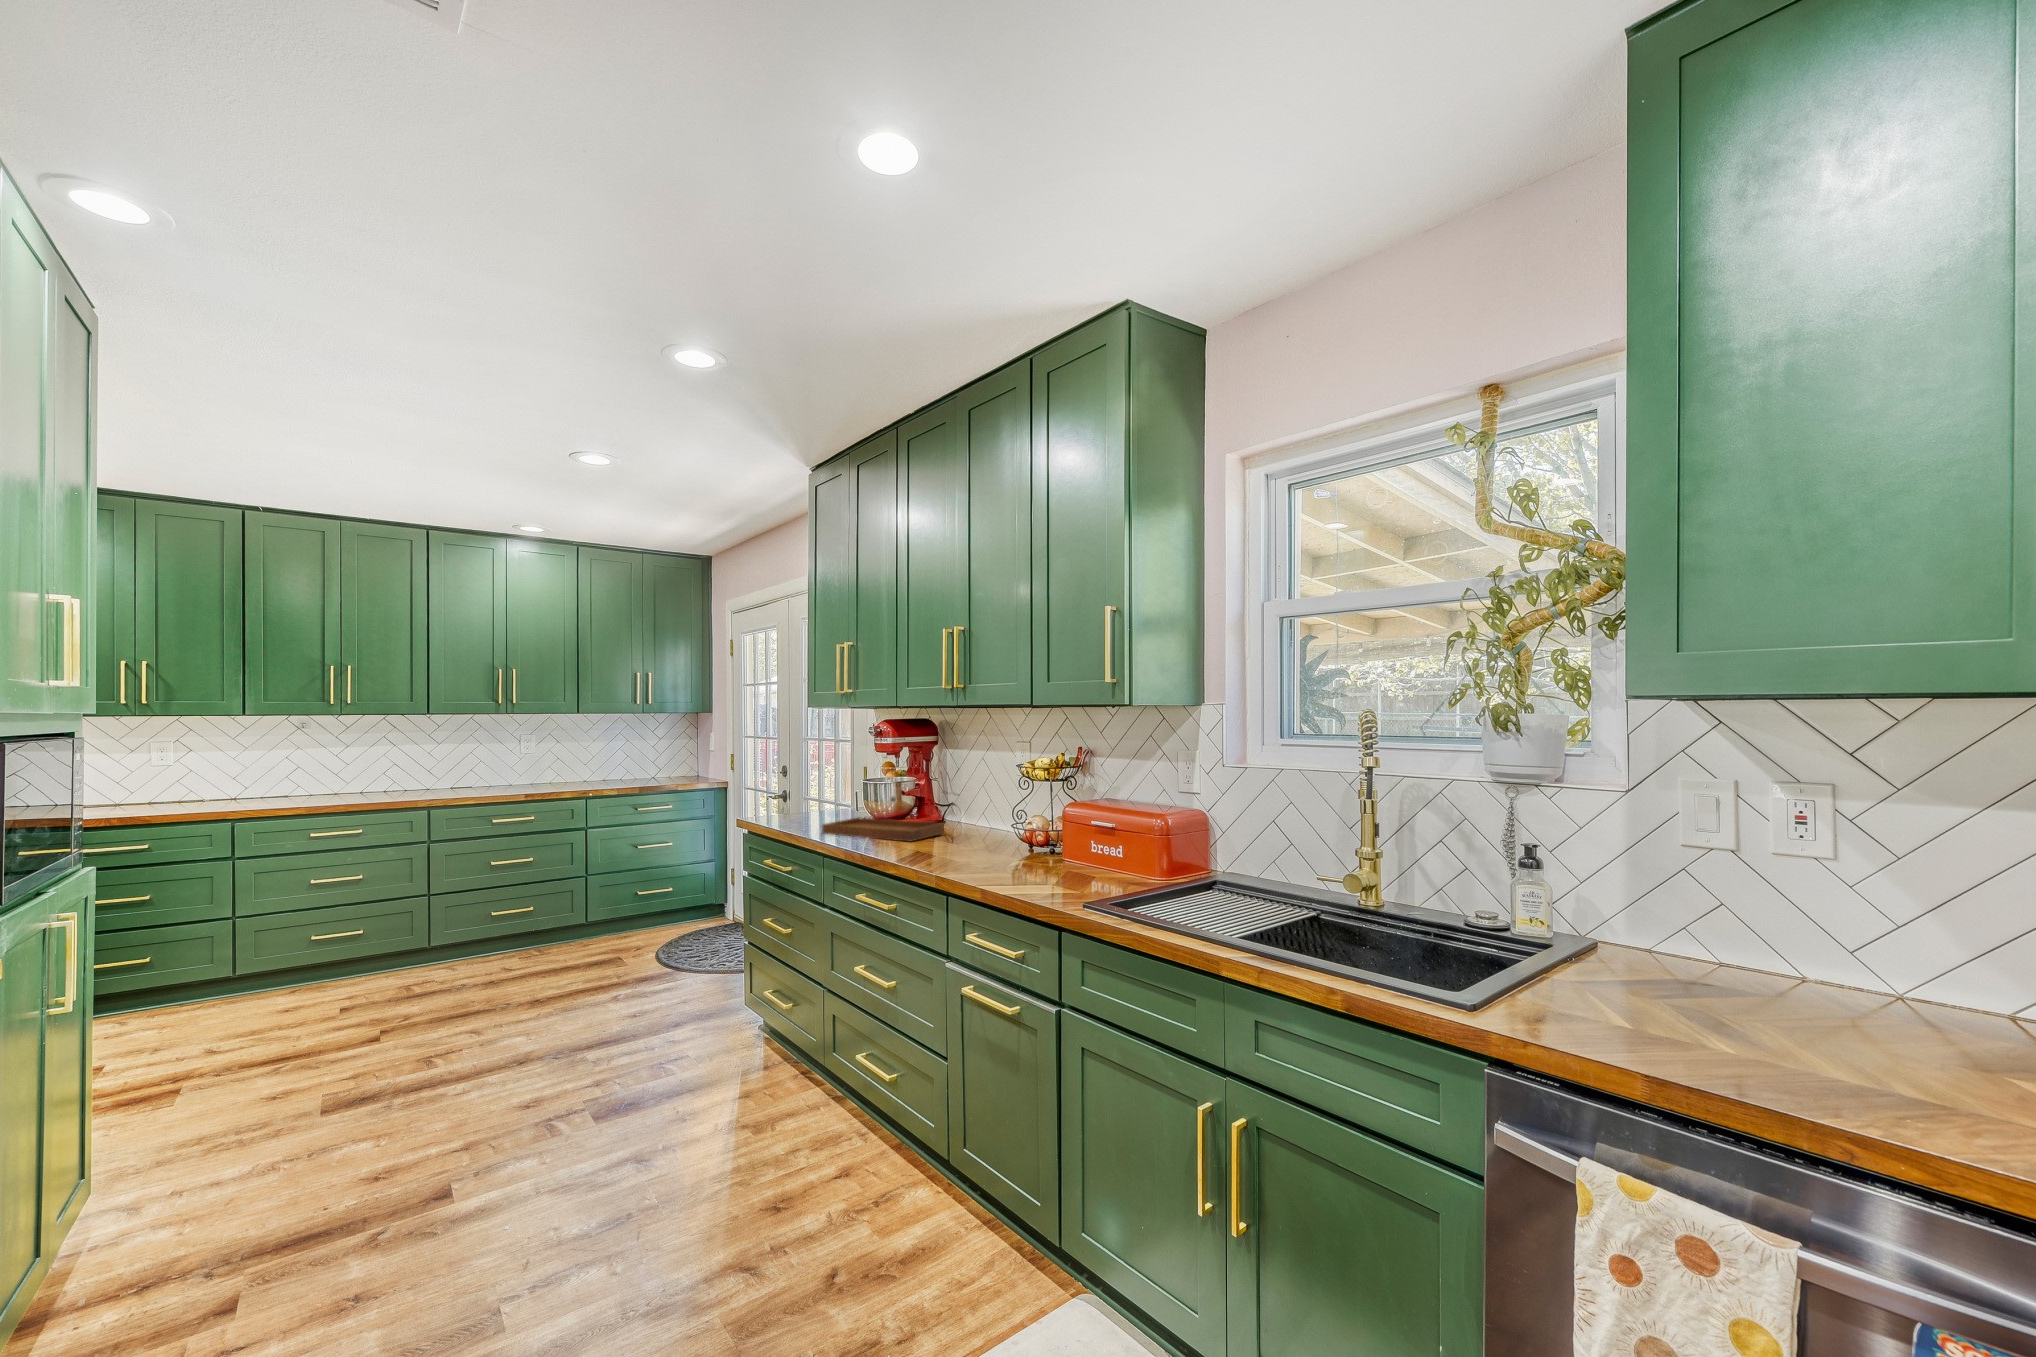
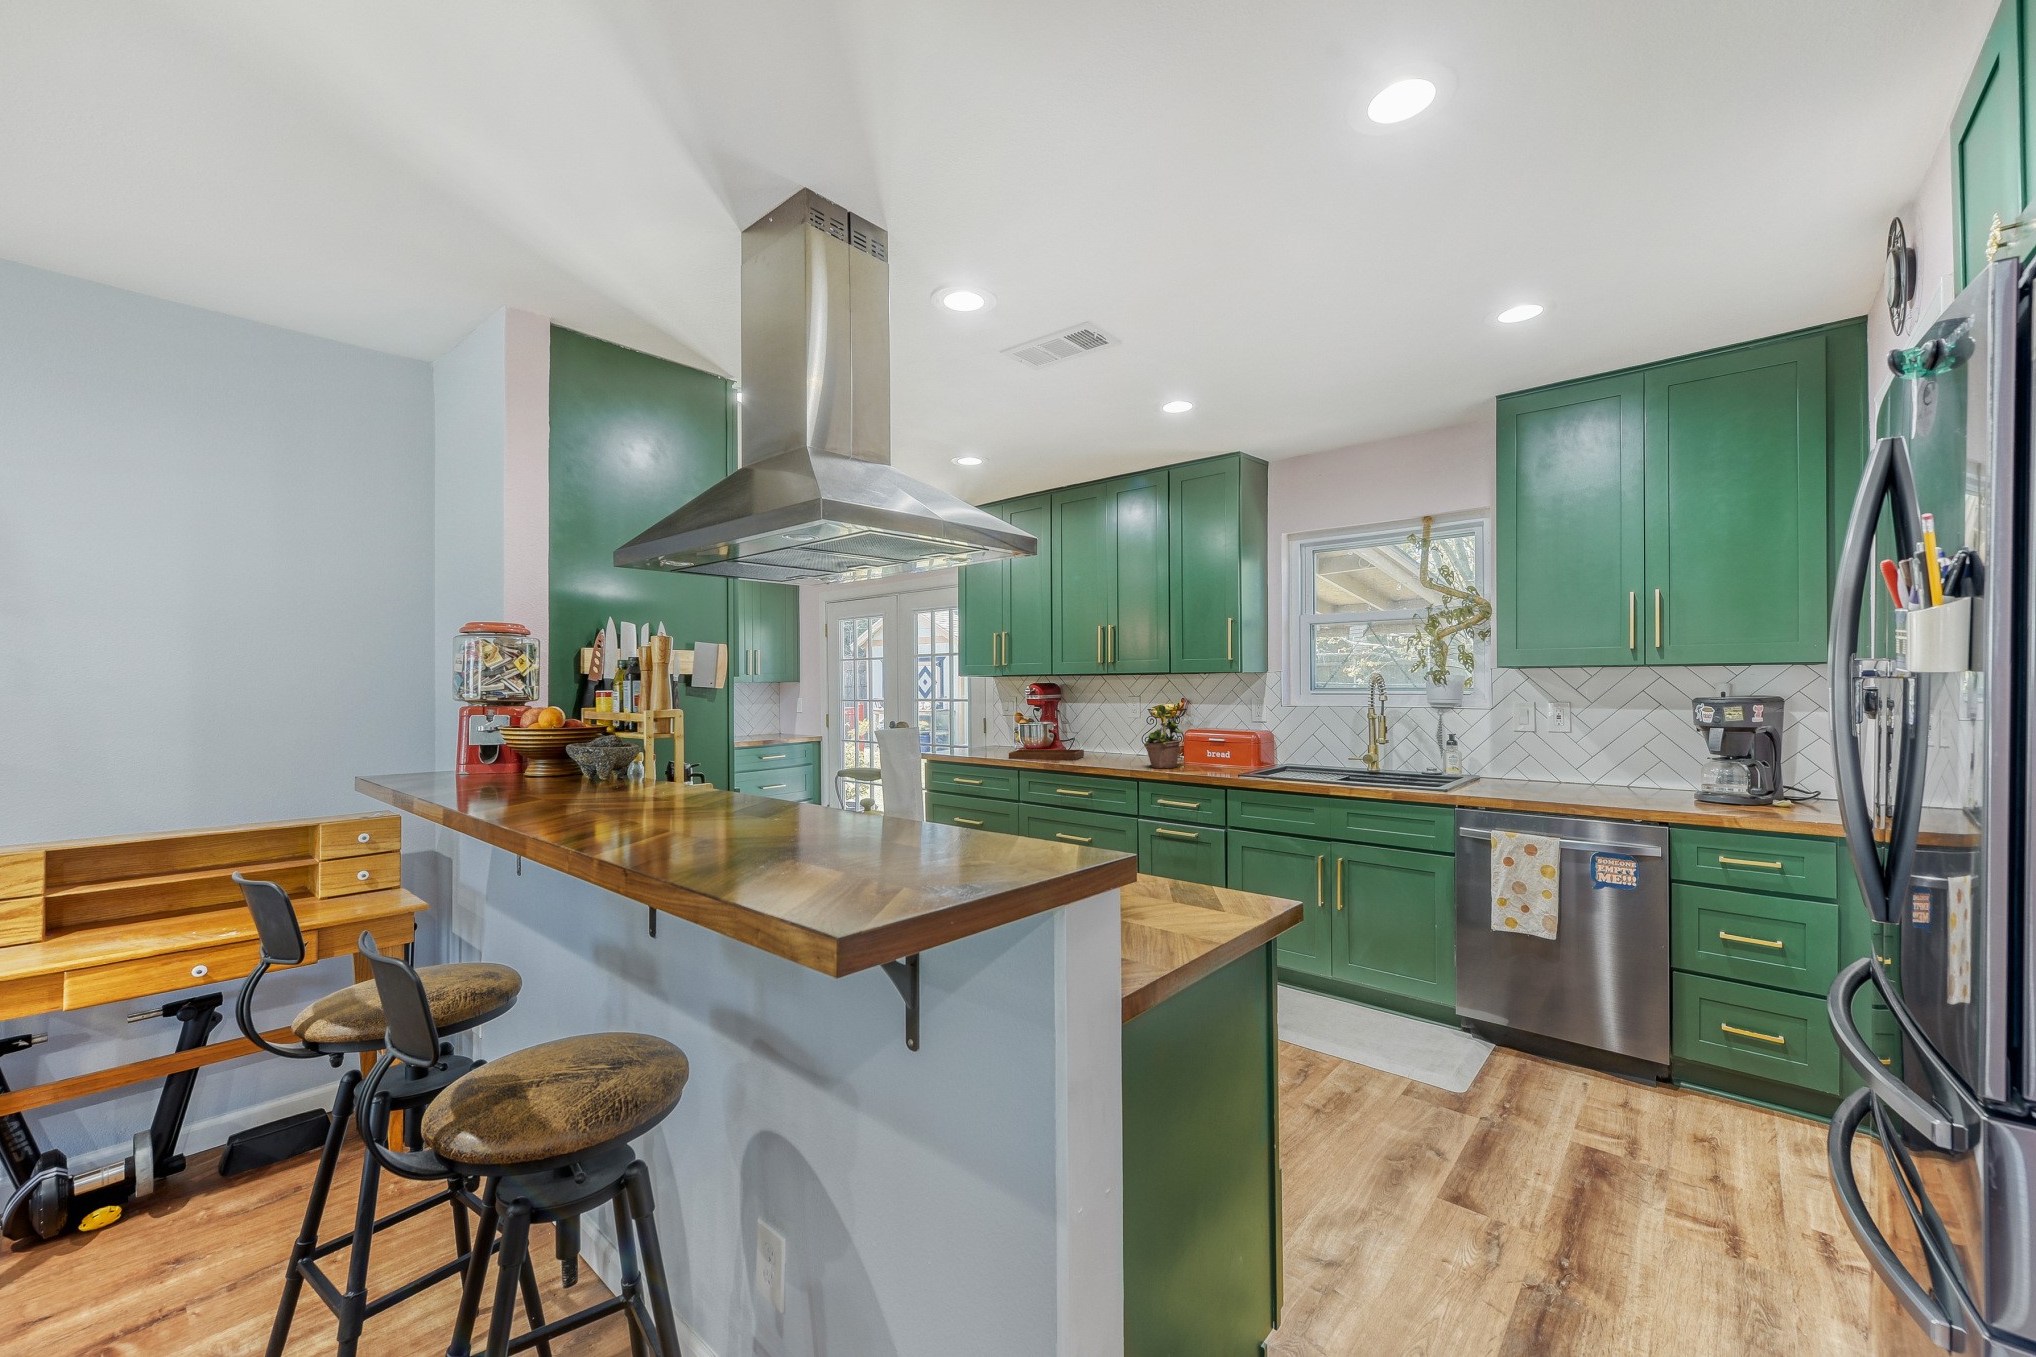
potted plant: none [967,749,1047,873] -> present [1144,705,1183,768]

